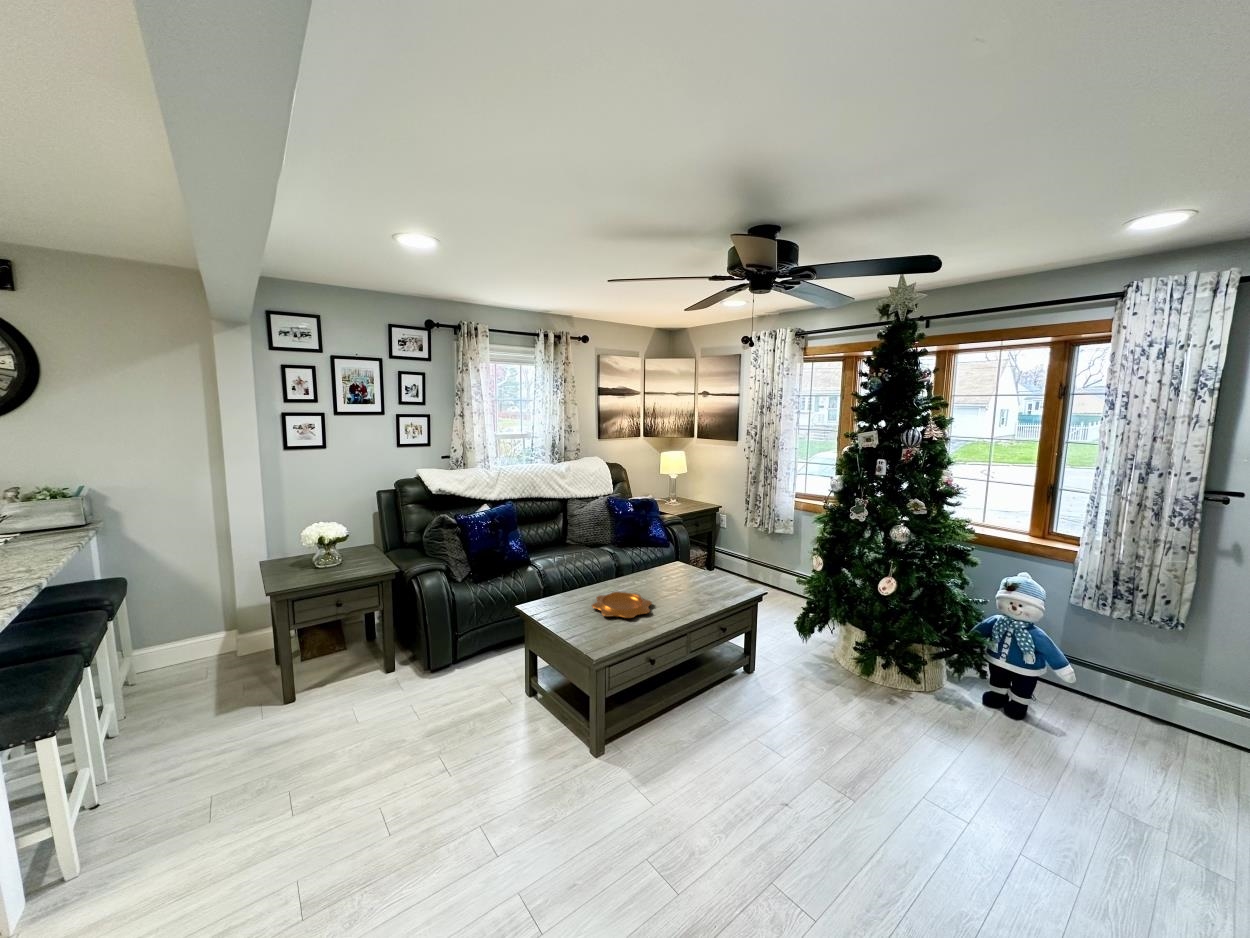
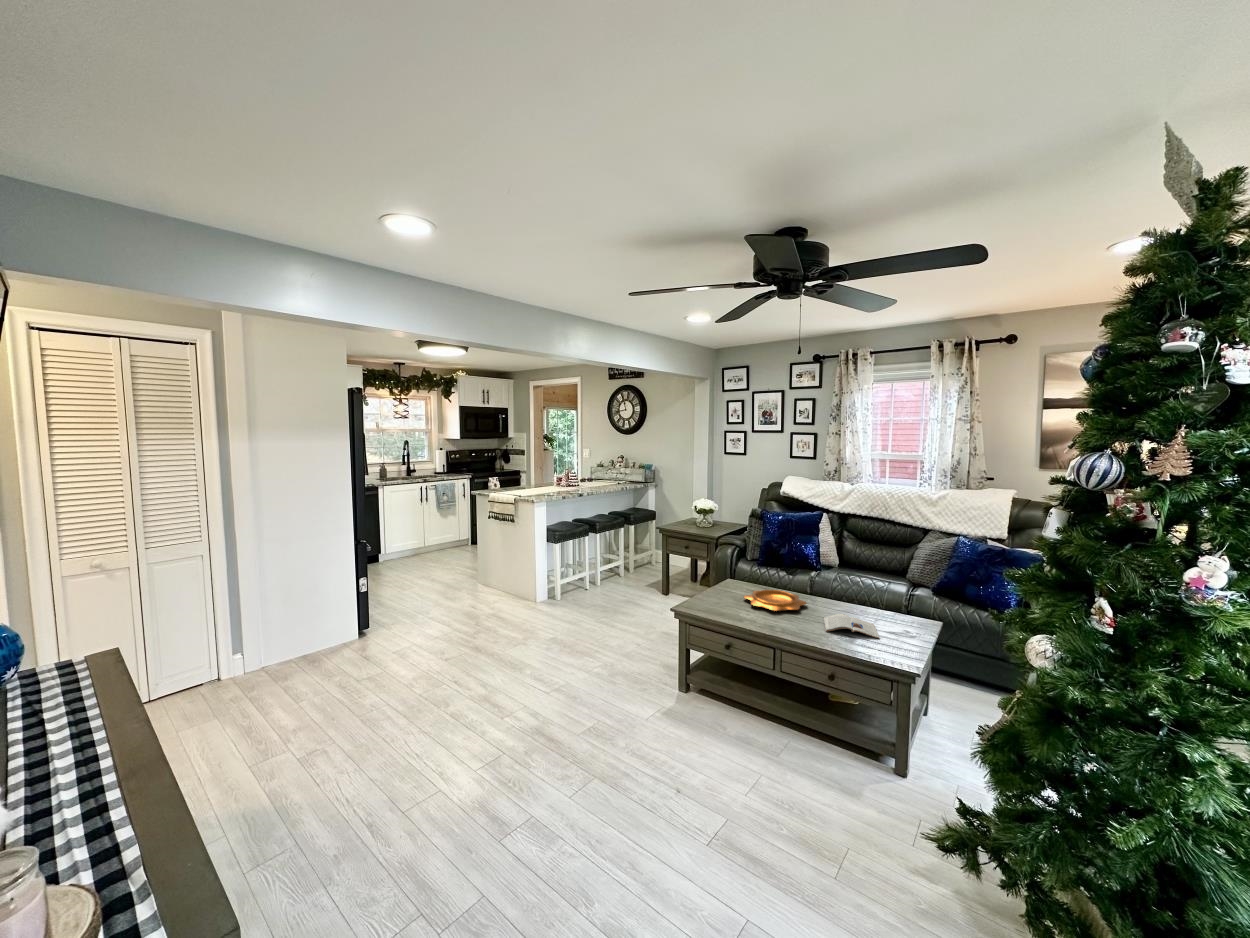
magazine: none [668,586,713,607] -> present [824,614,879,638]

